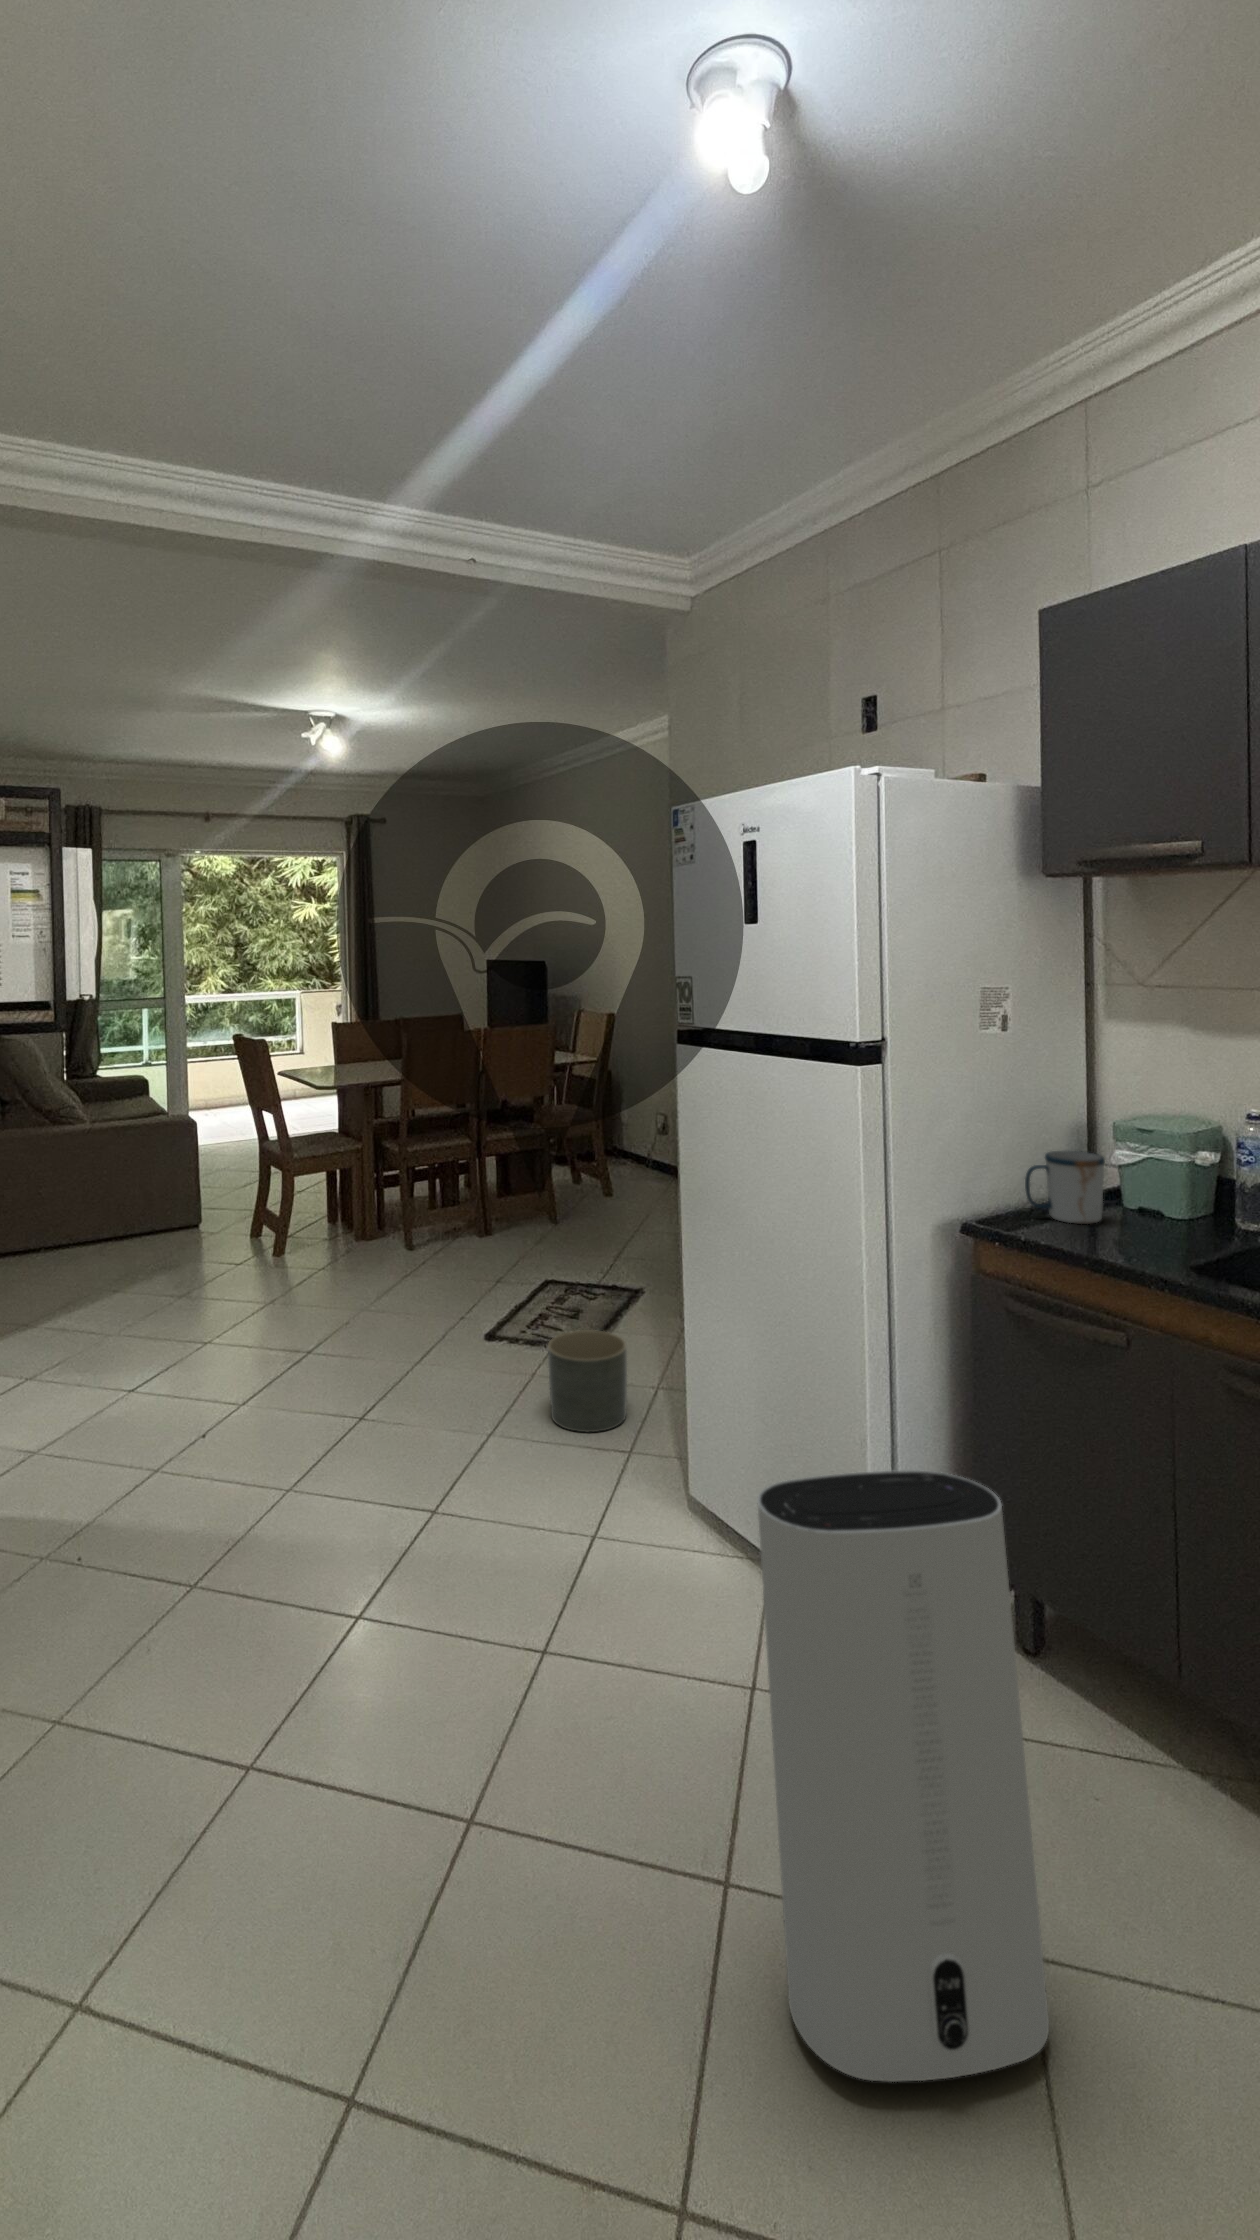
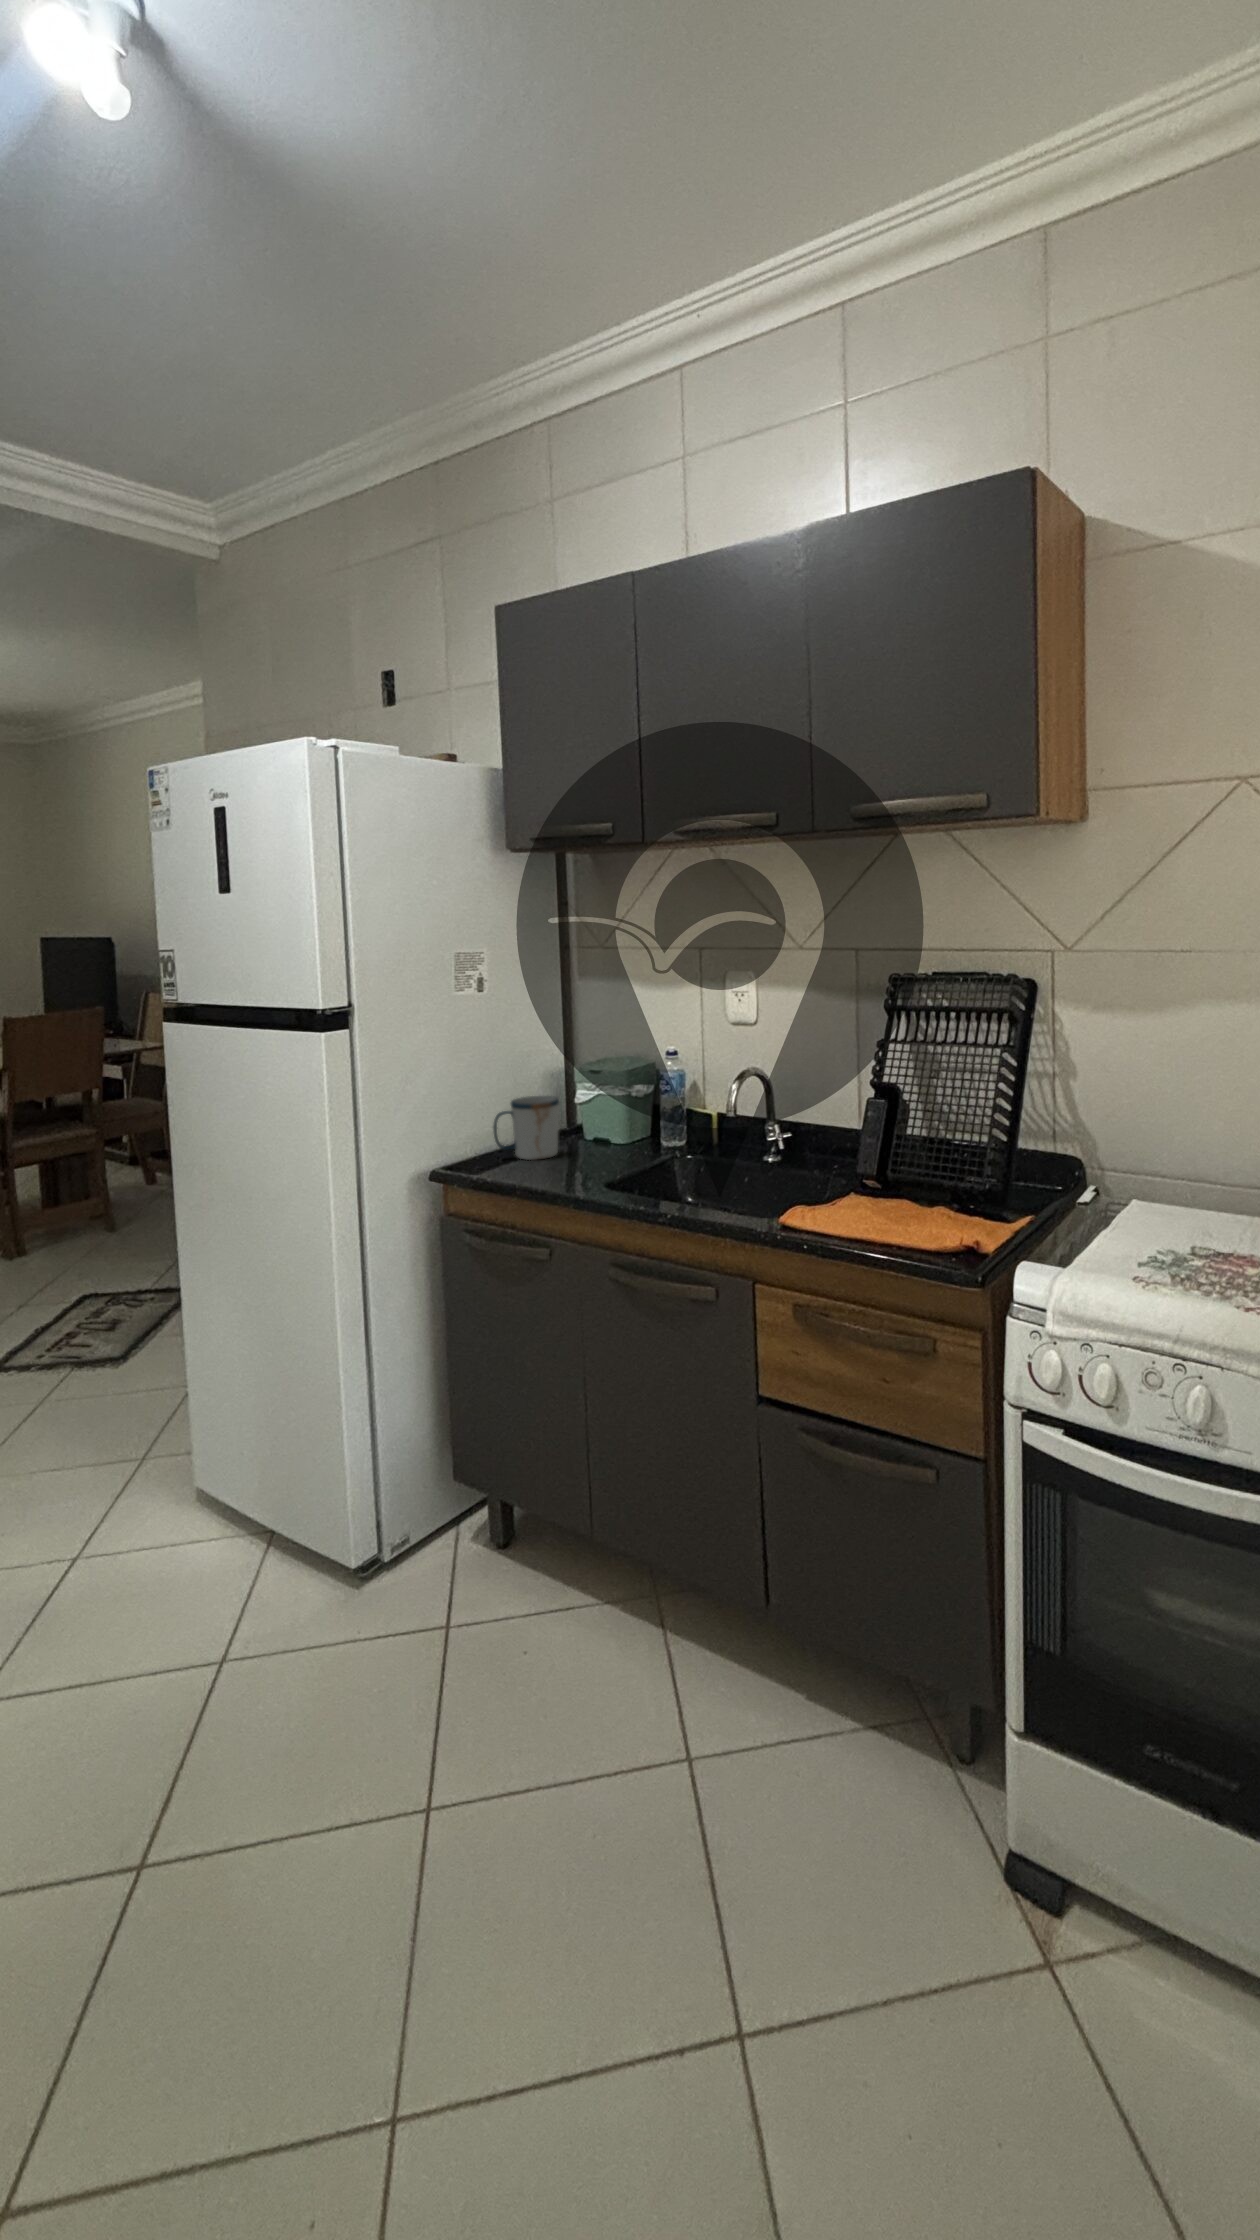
planter: present [548,1330,627,1432] -> none [46,1338,147,1451]
air purifier: present [757,1470,1049,2082] -> none [144,1401,427,1983]

